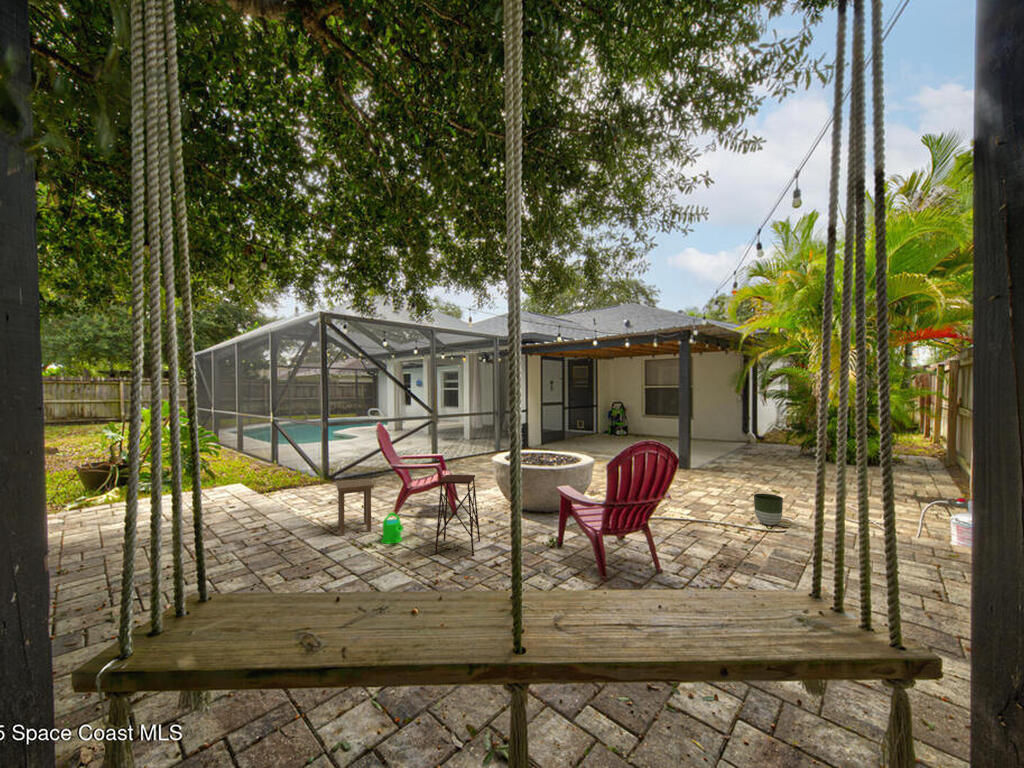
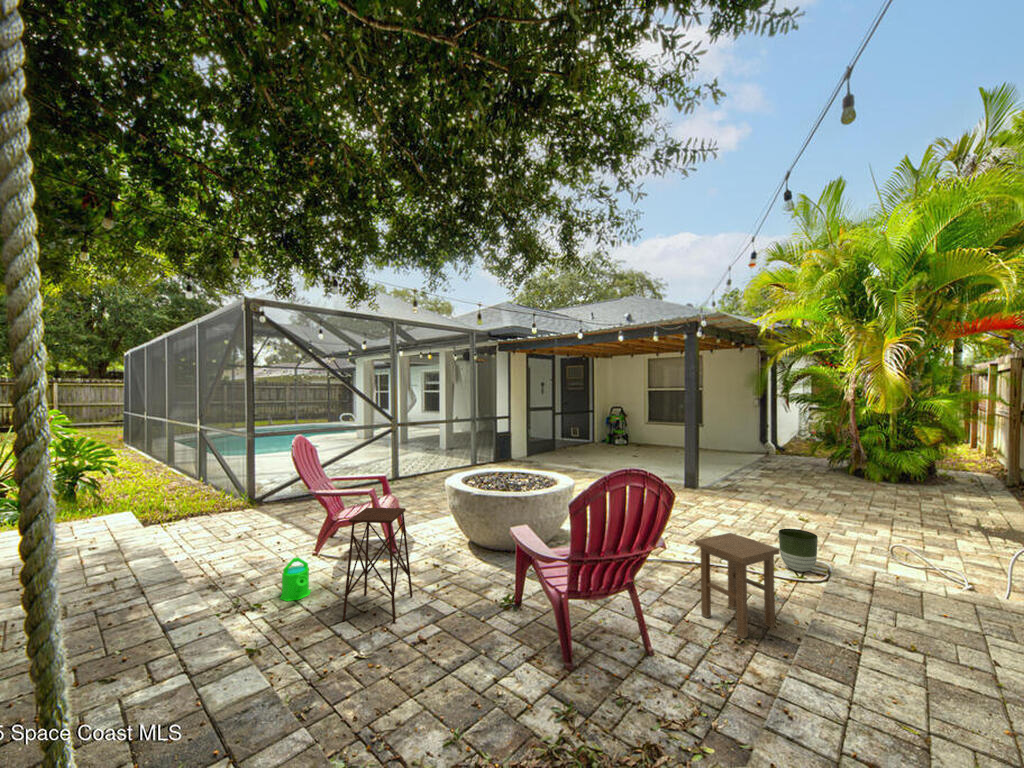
stool: present [336,478,374,536] -> present [695,533,780,639]

